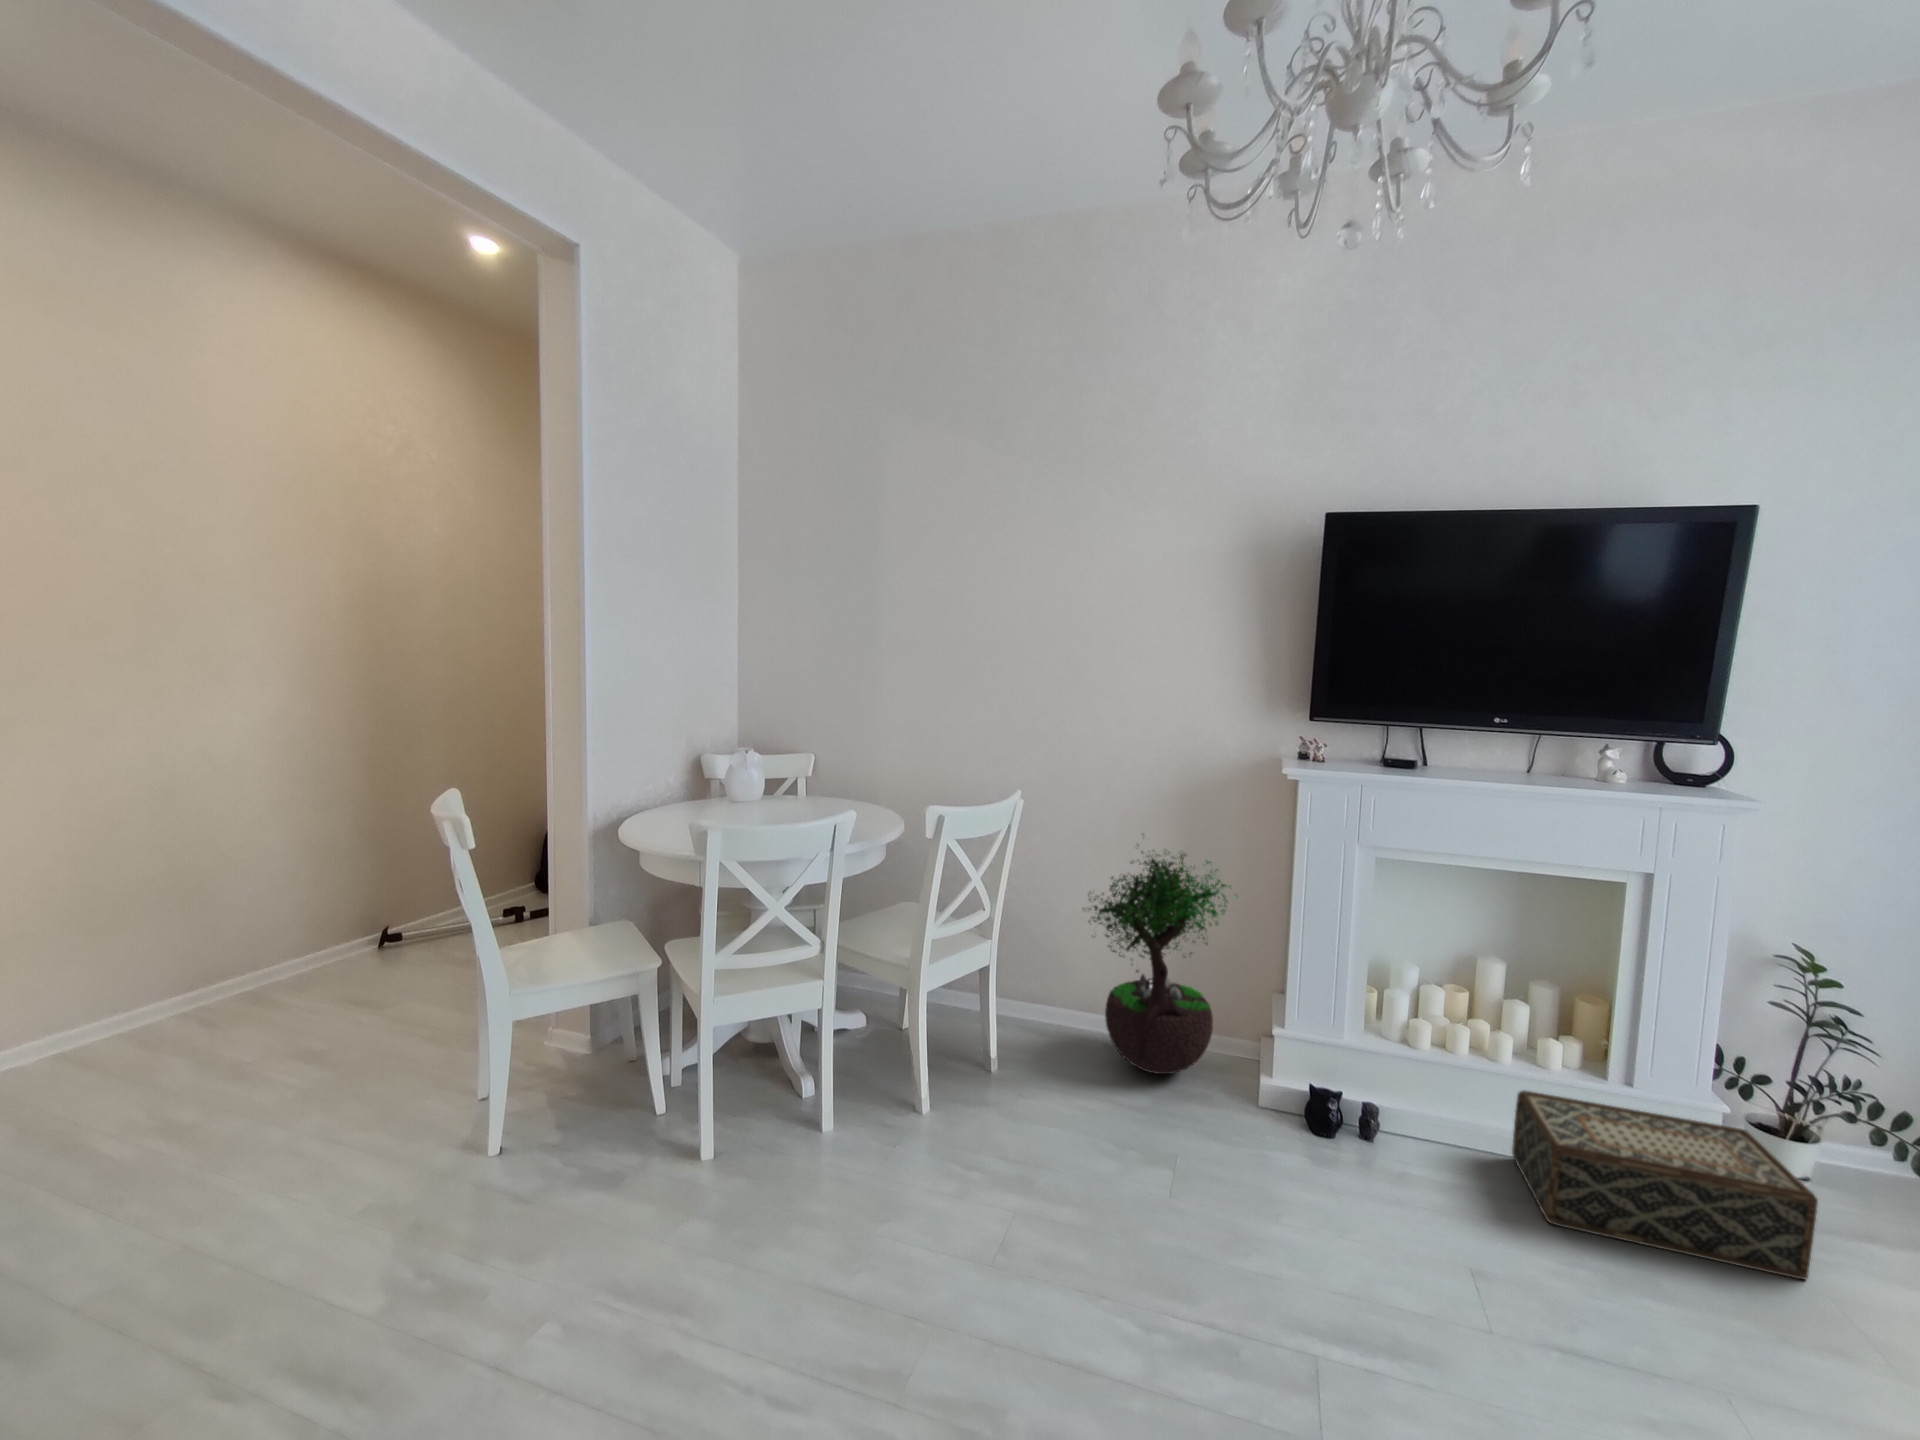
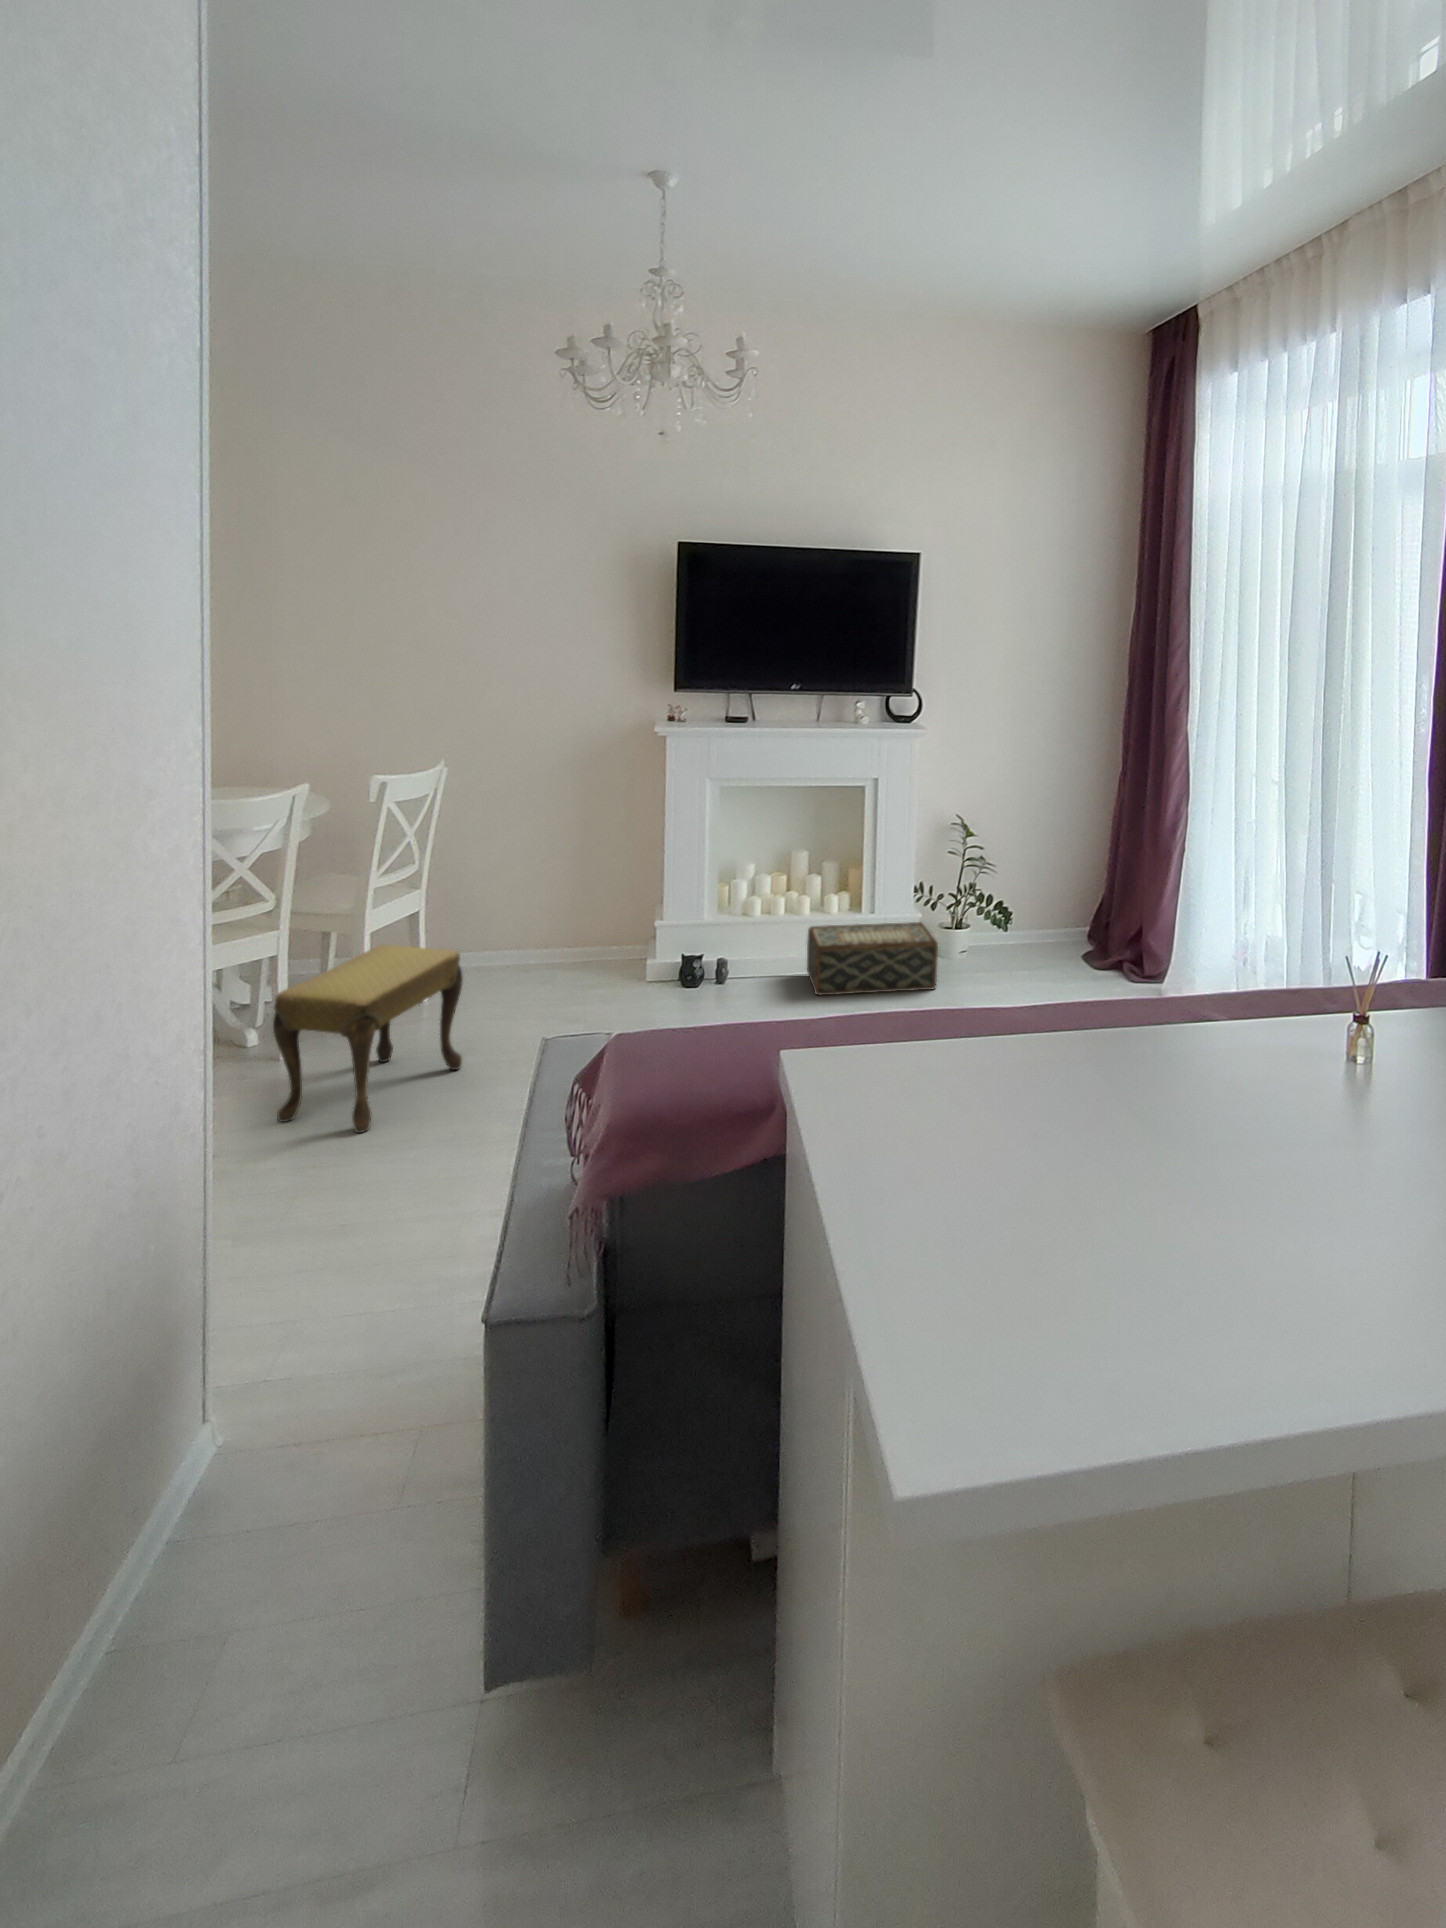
potted tree: present [1089,844,1237,1074] -> none [502,786,626,977]
footstool: none [768,1025,1009,1330] -> present [273,945,463,1133]

